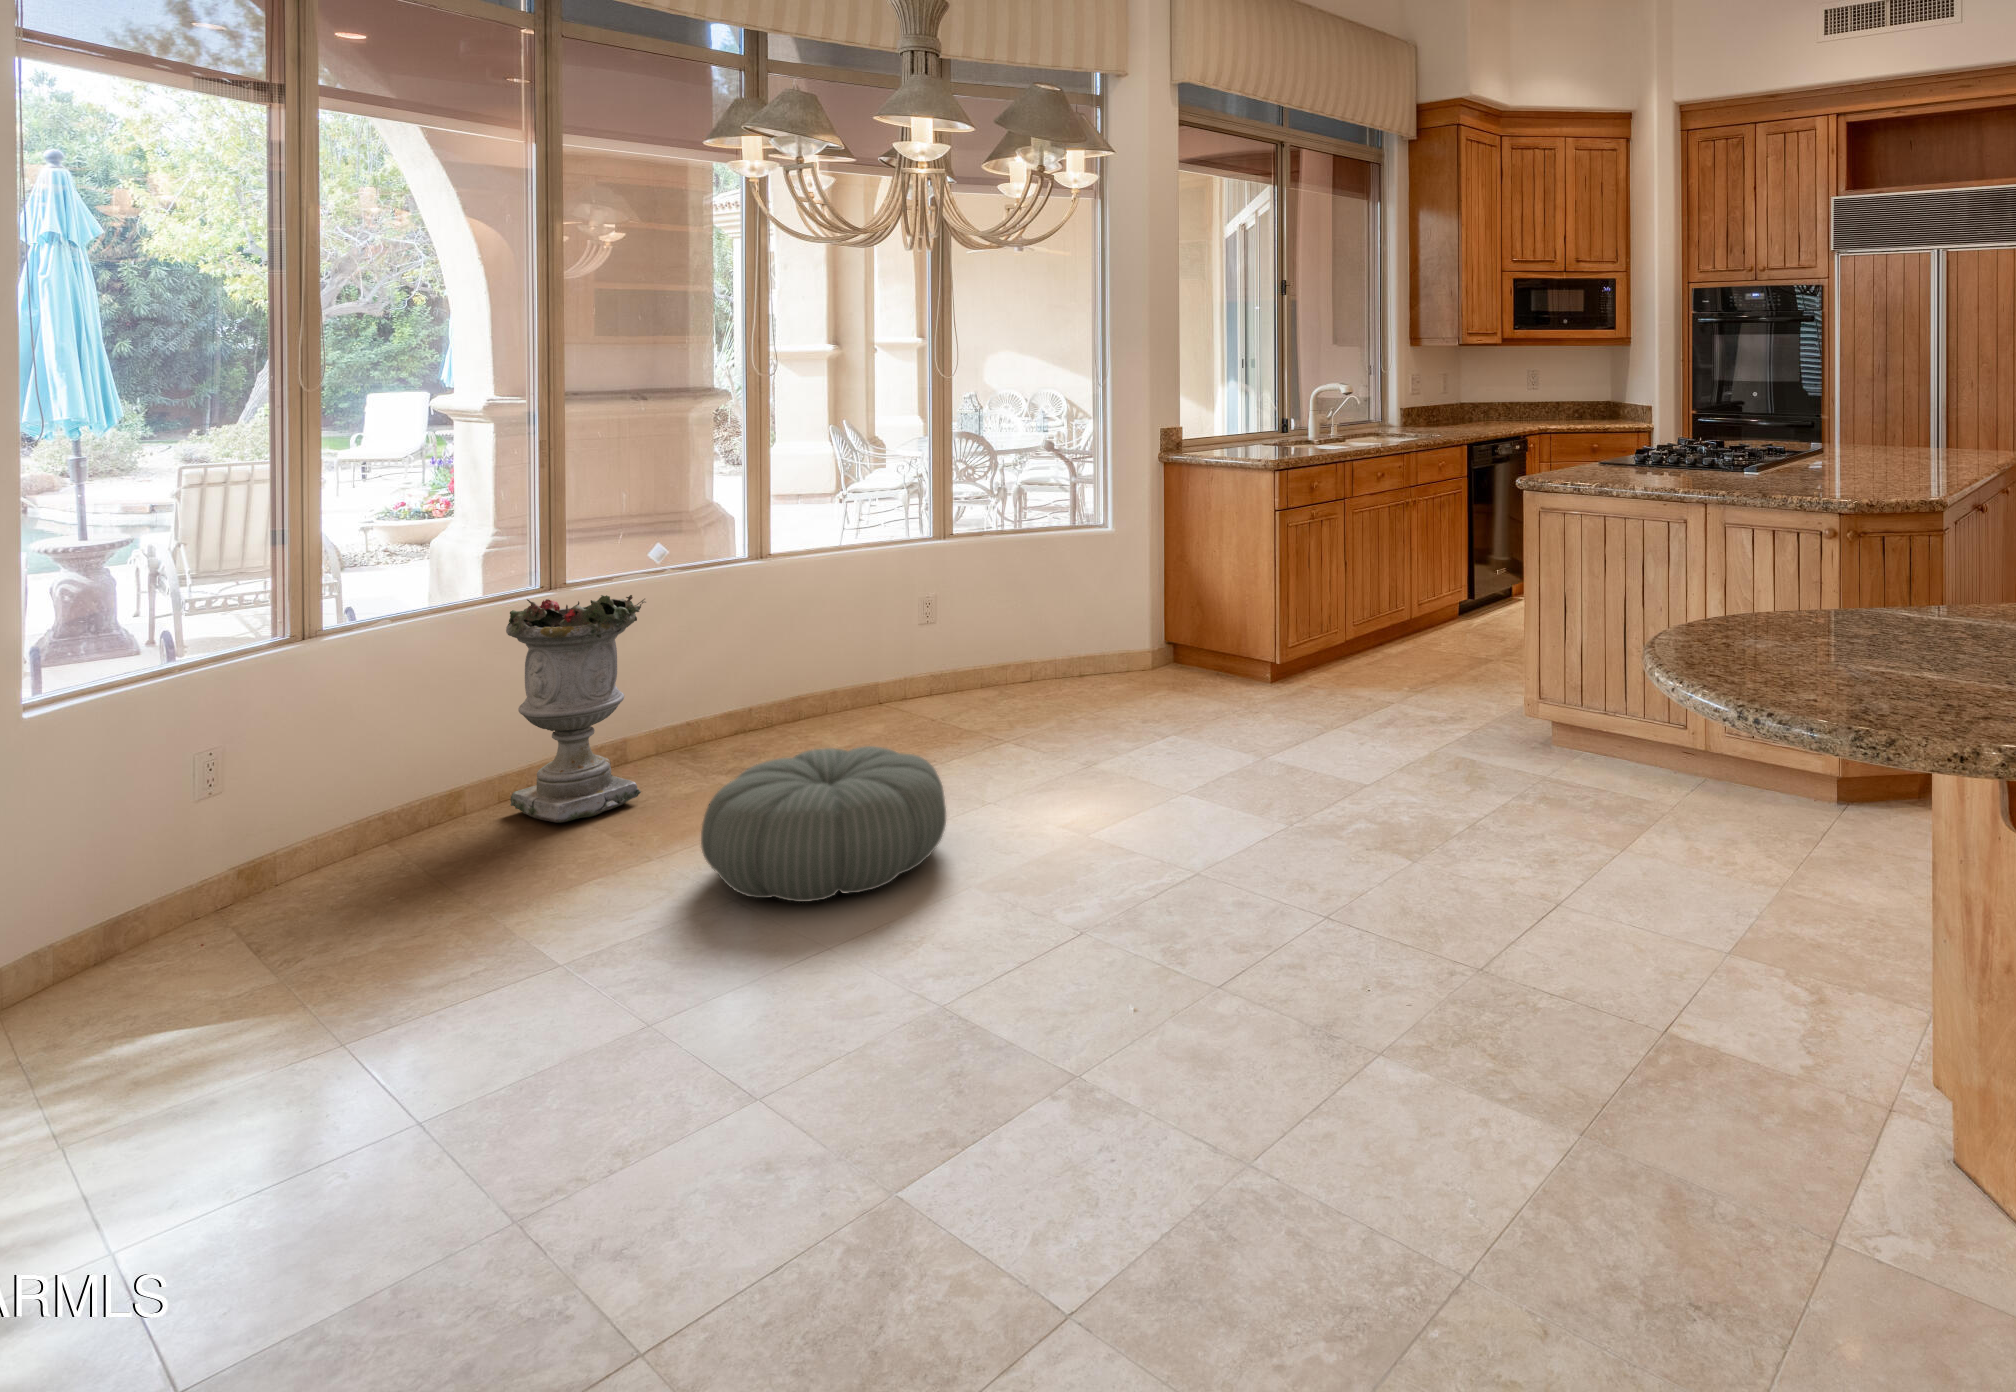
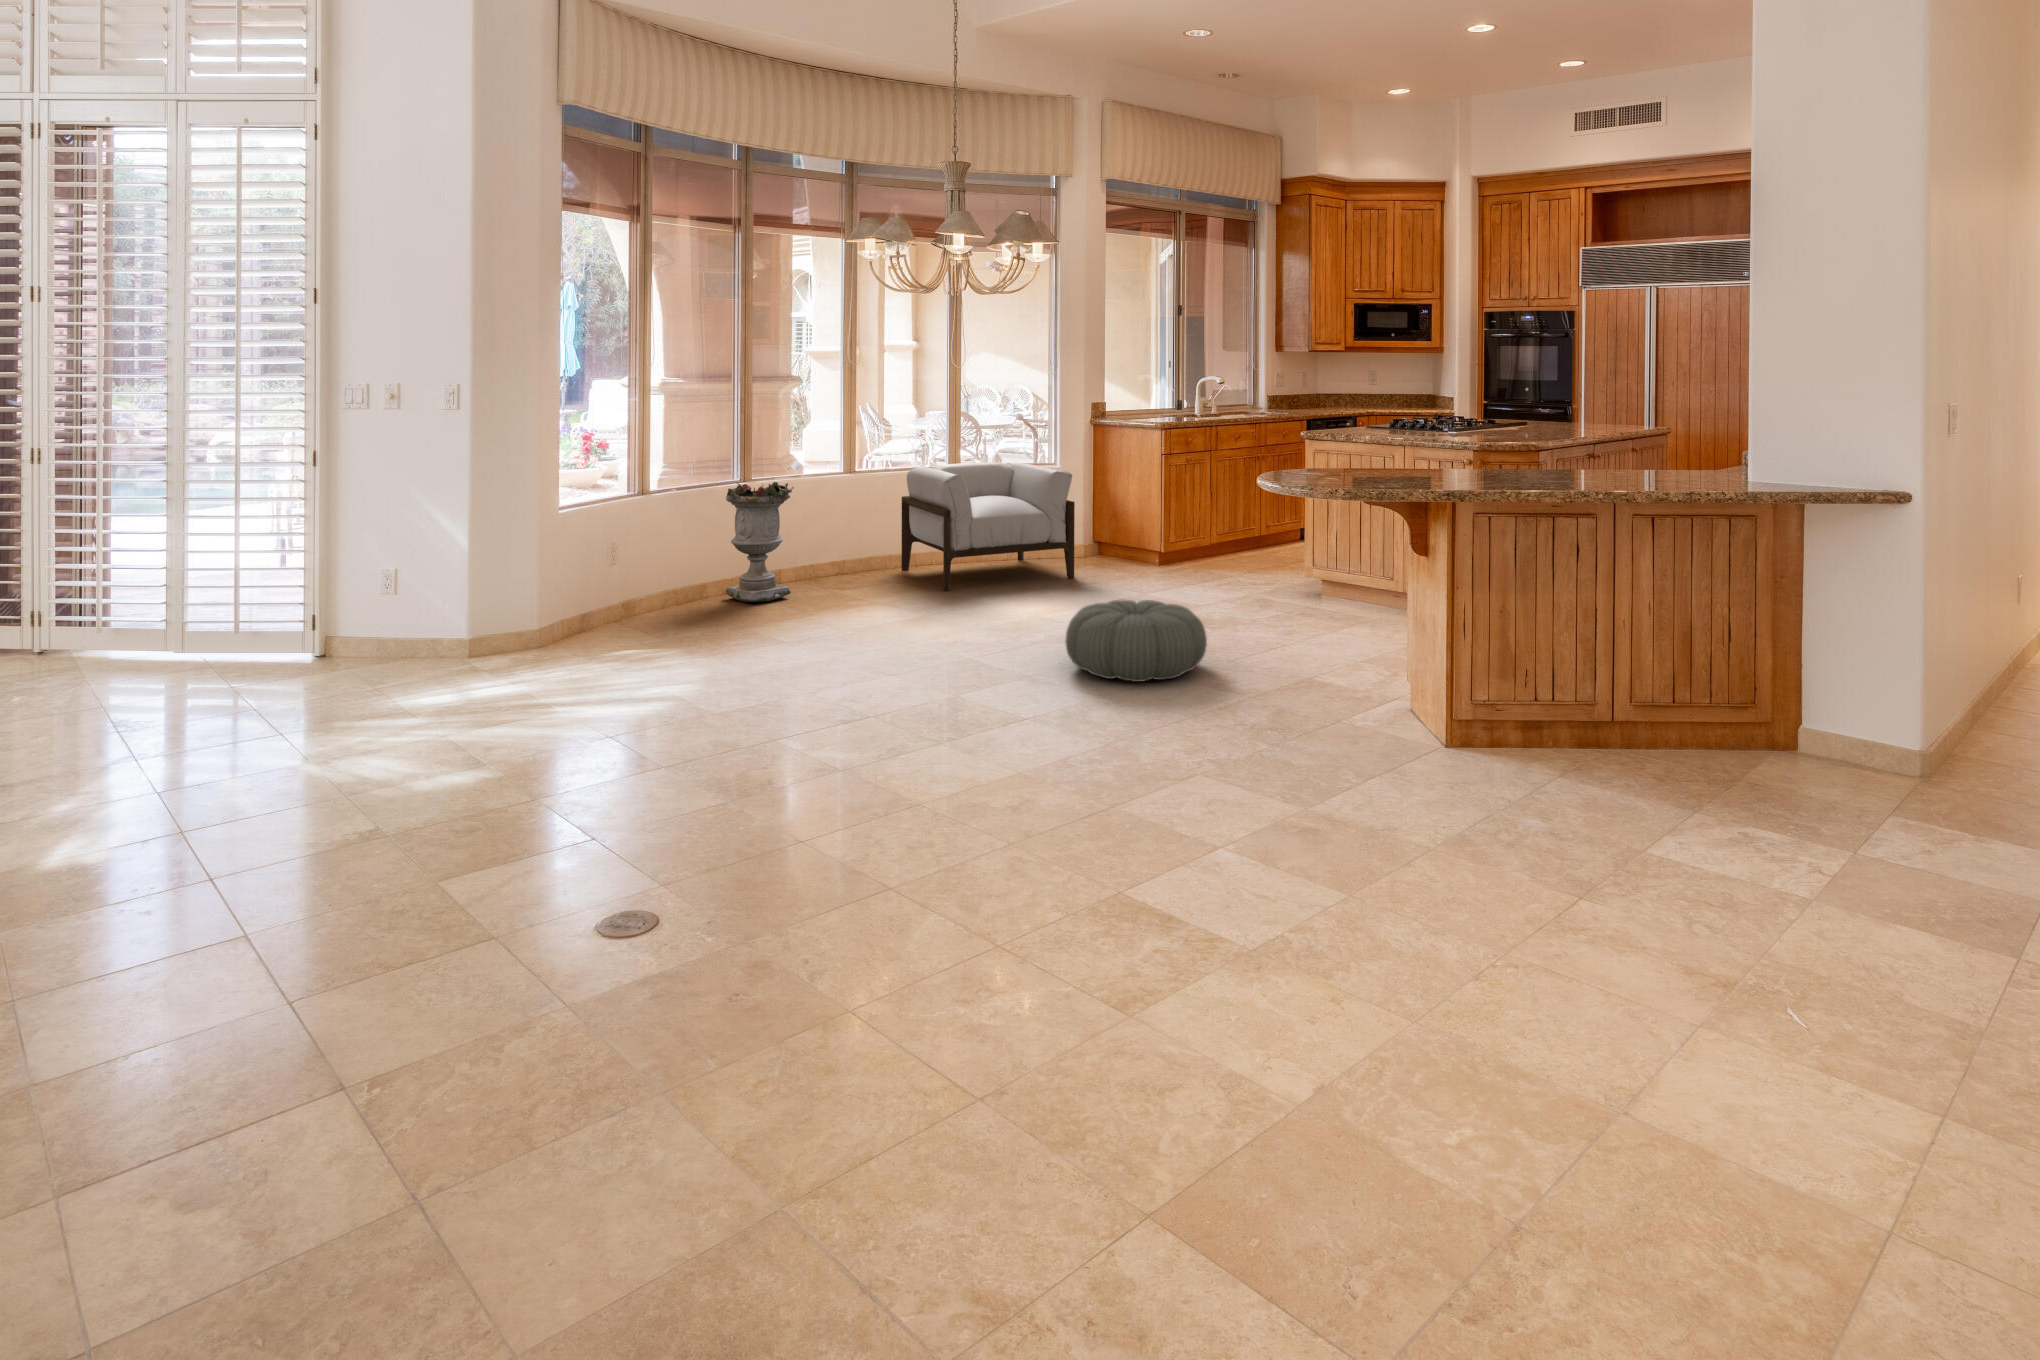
armchair: none [855,527,1149,764] -> present [901,462,1075,591]
pouf: present [701,746,946,902] -> present [1065,599,1207,682]

